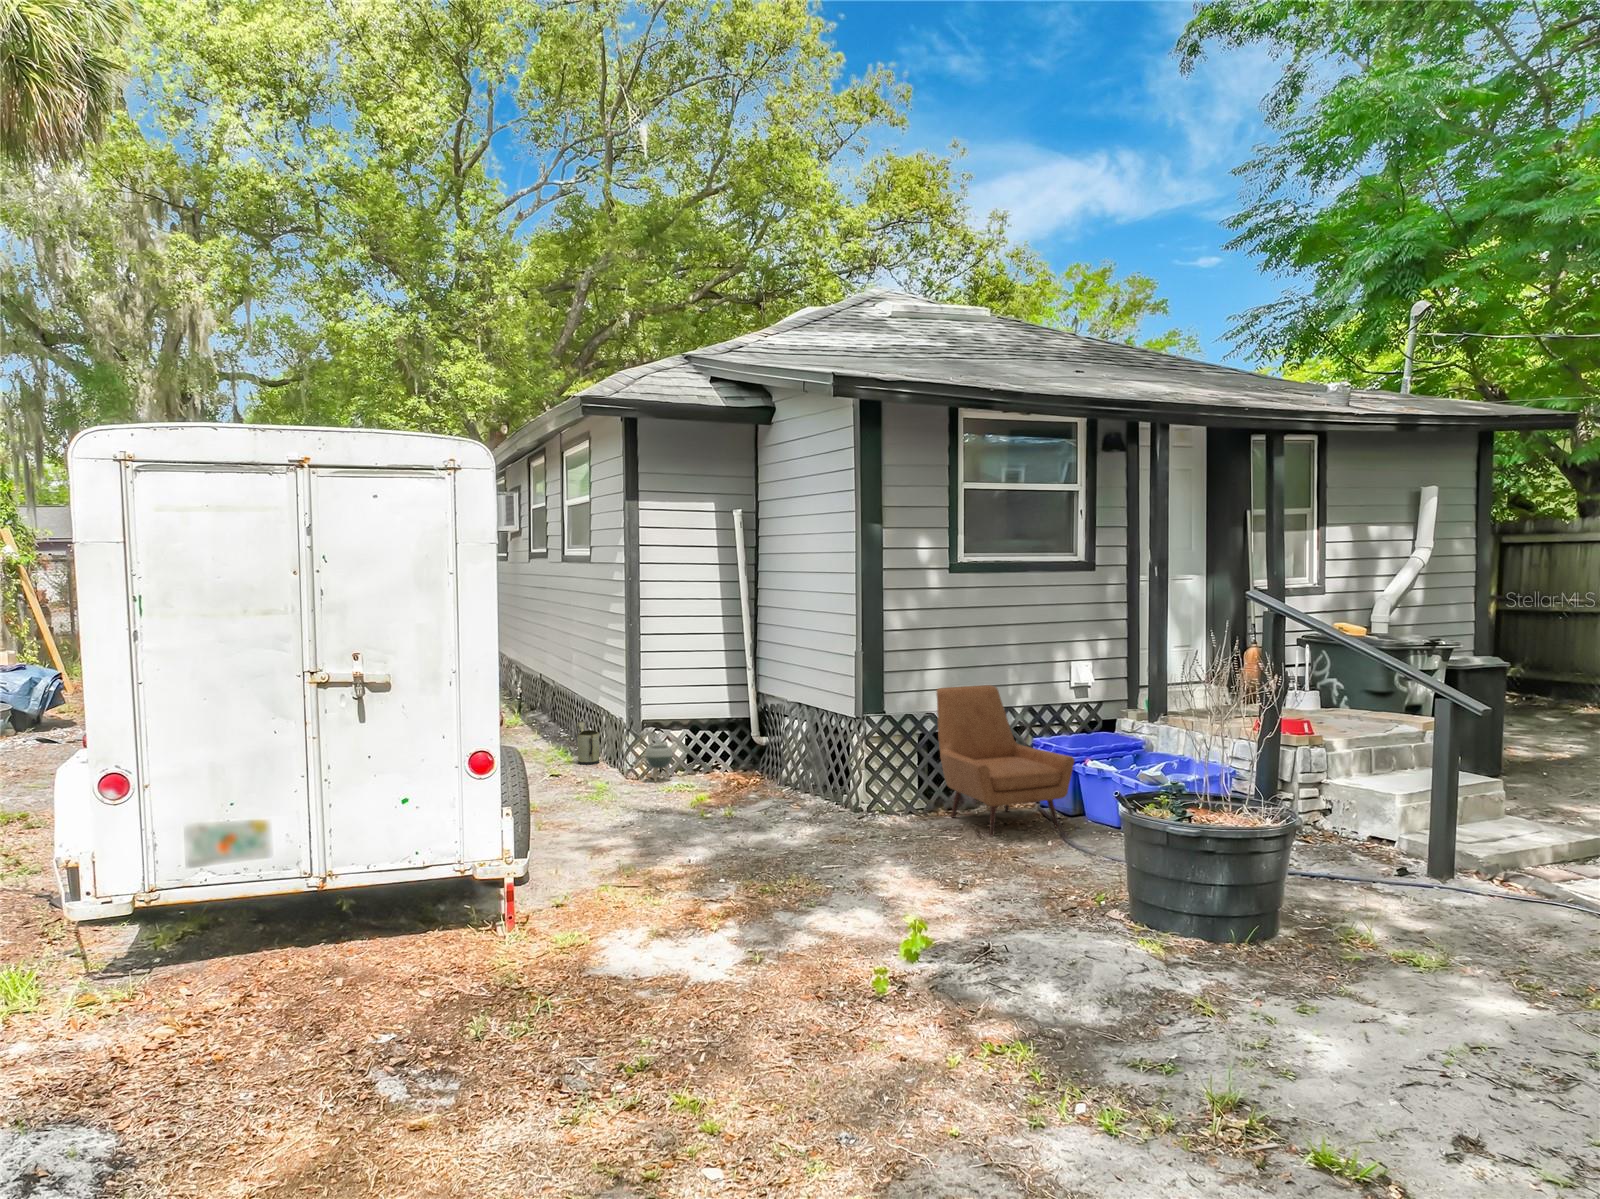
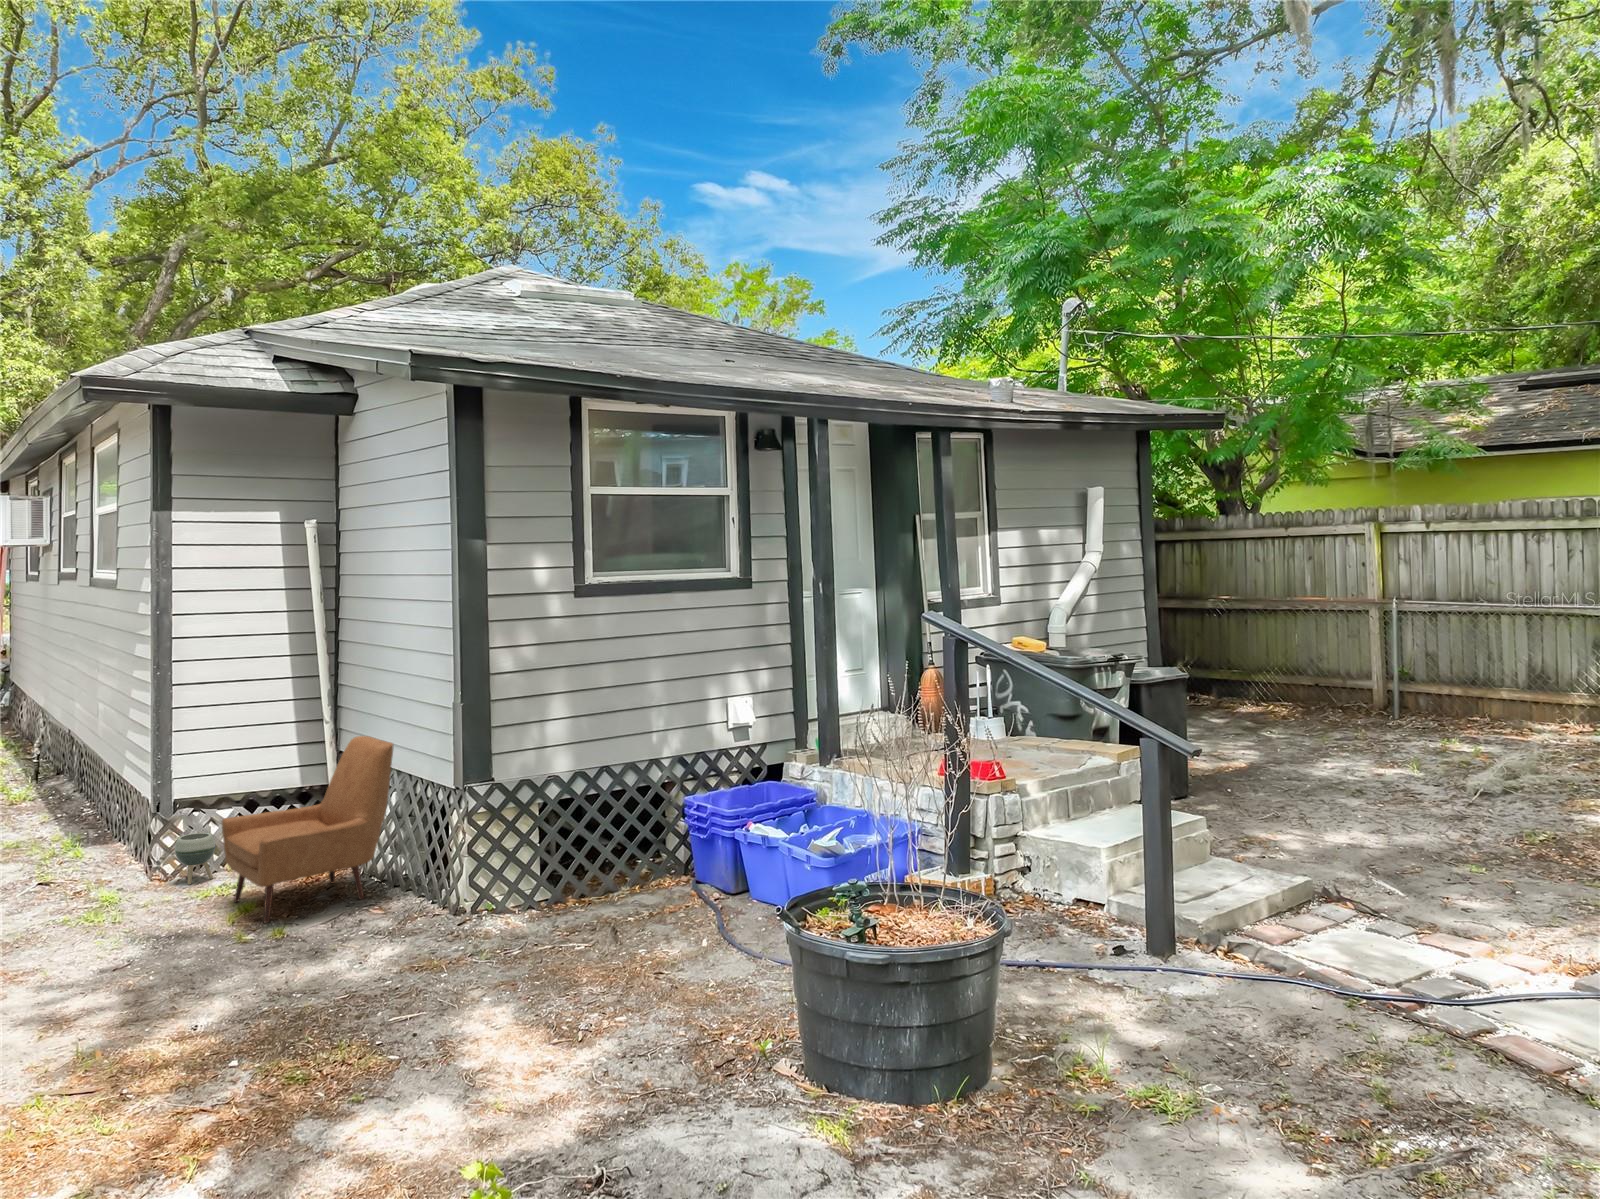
chair: present [937,685,1075,836] -> present [222,736,394,923]
watering can: present [576,721,599,765] -> none [81,802,117,863]

